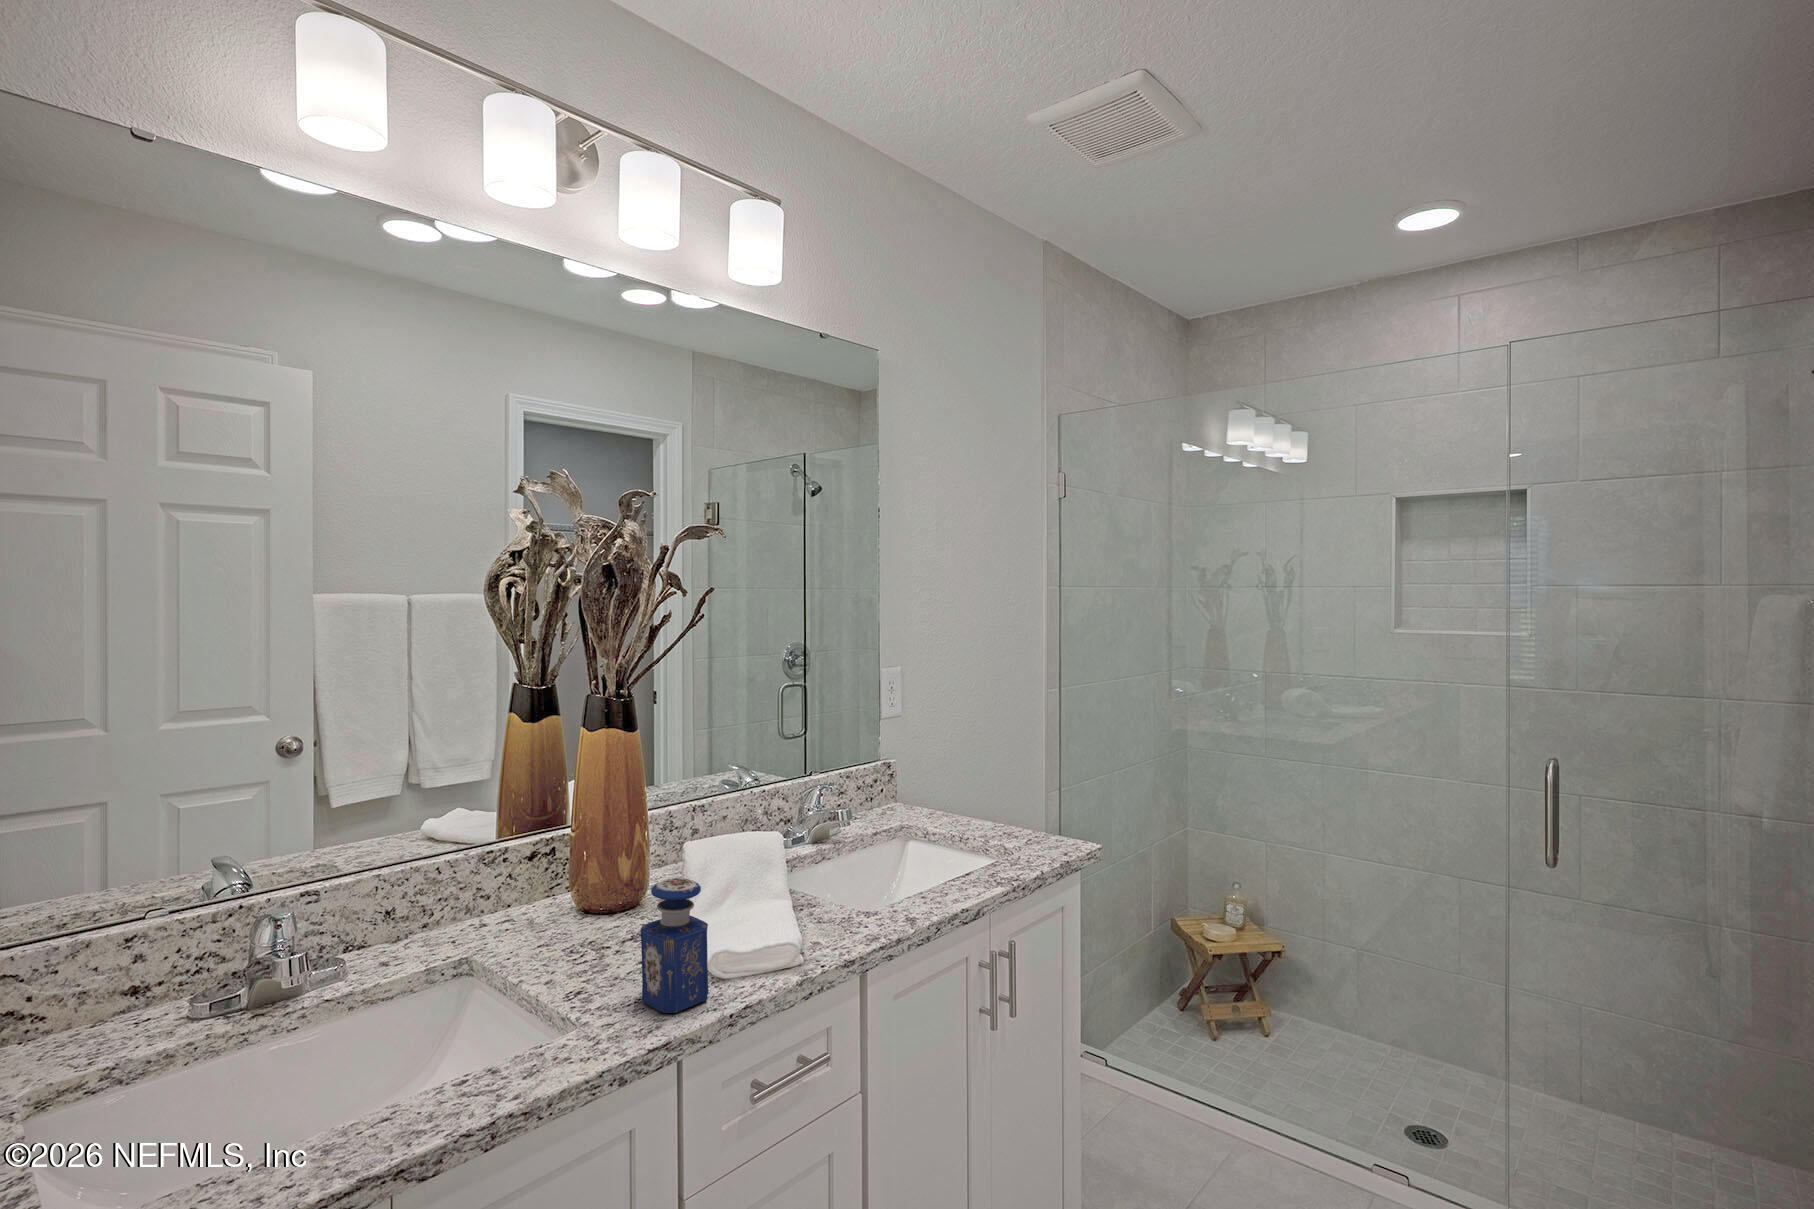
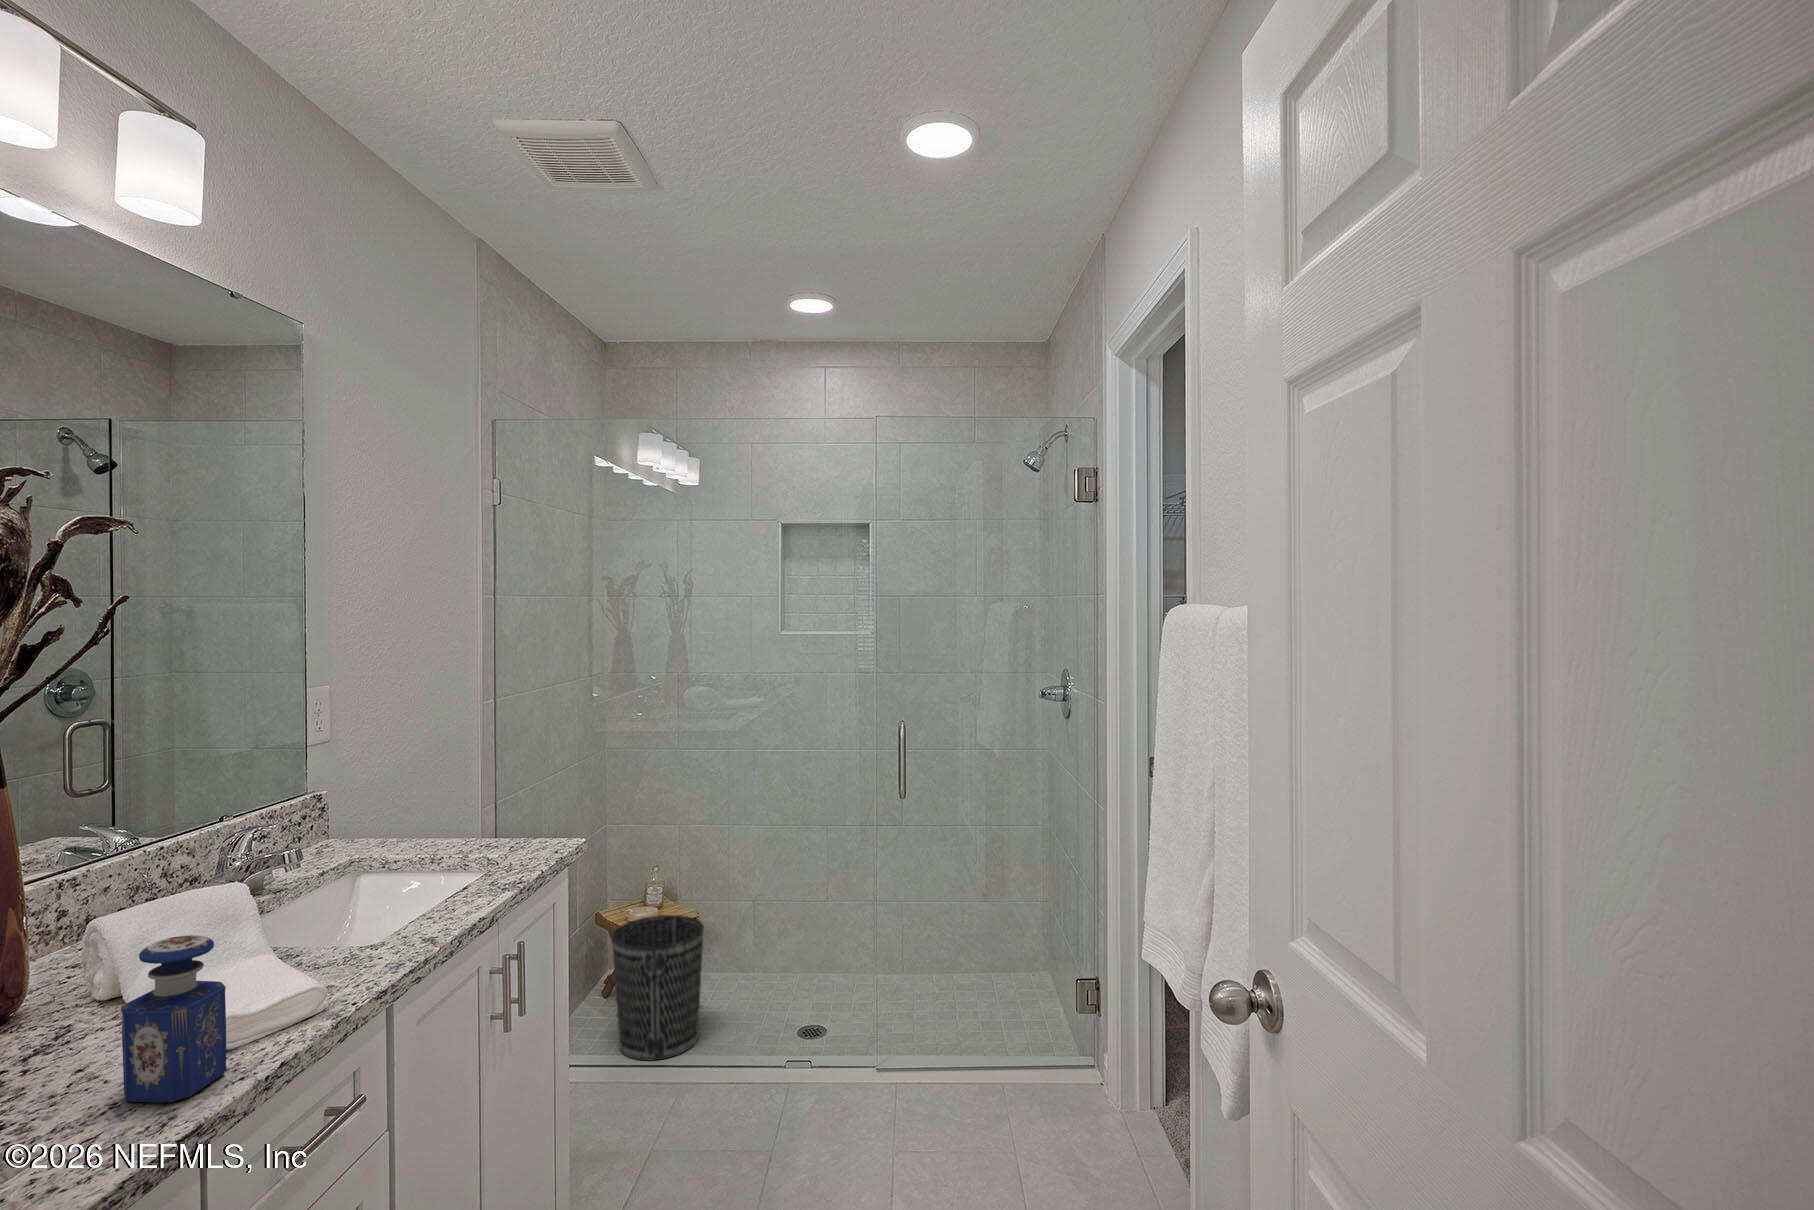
wastebasket: none [1179,937,1283,1100] -> present [612,915,704,1061]

